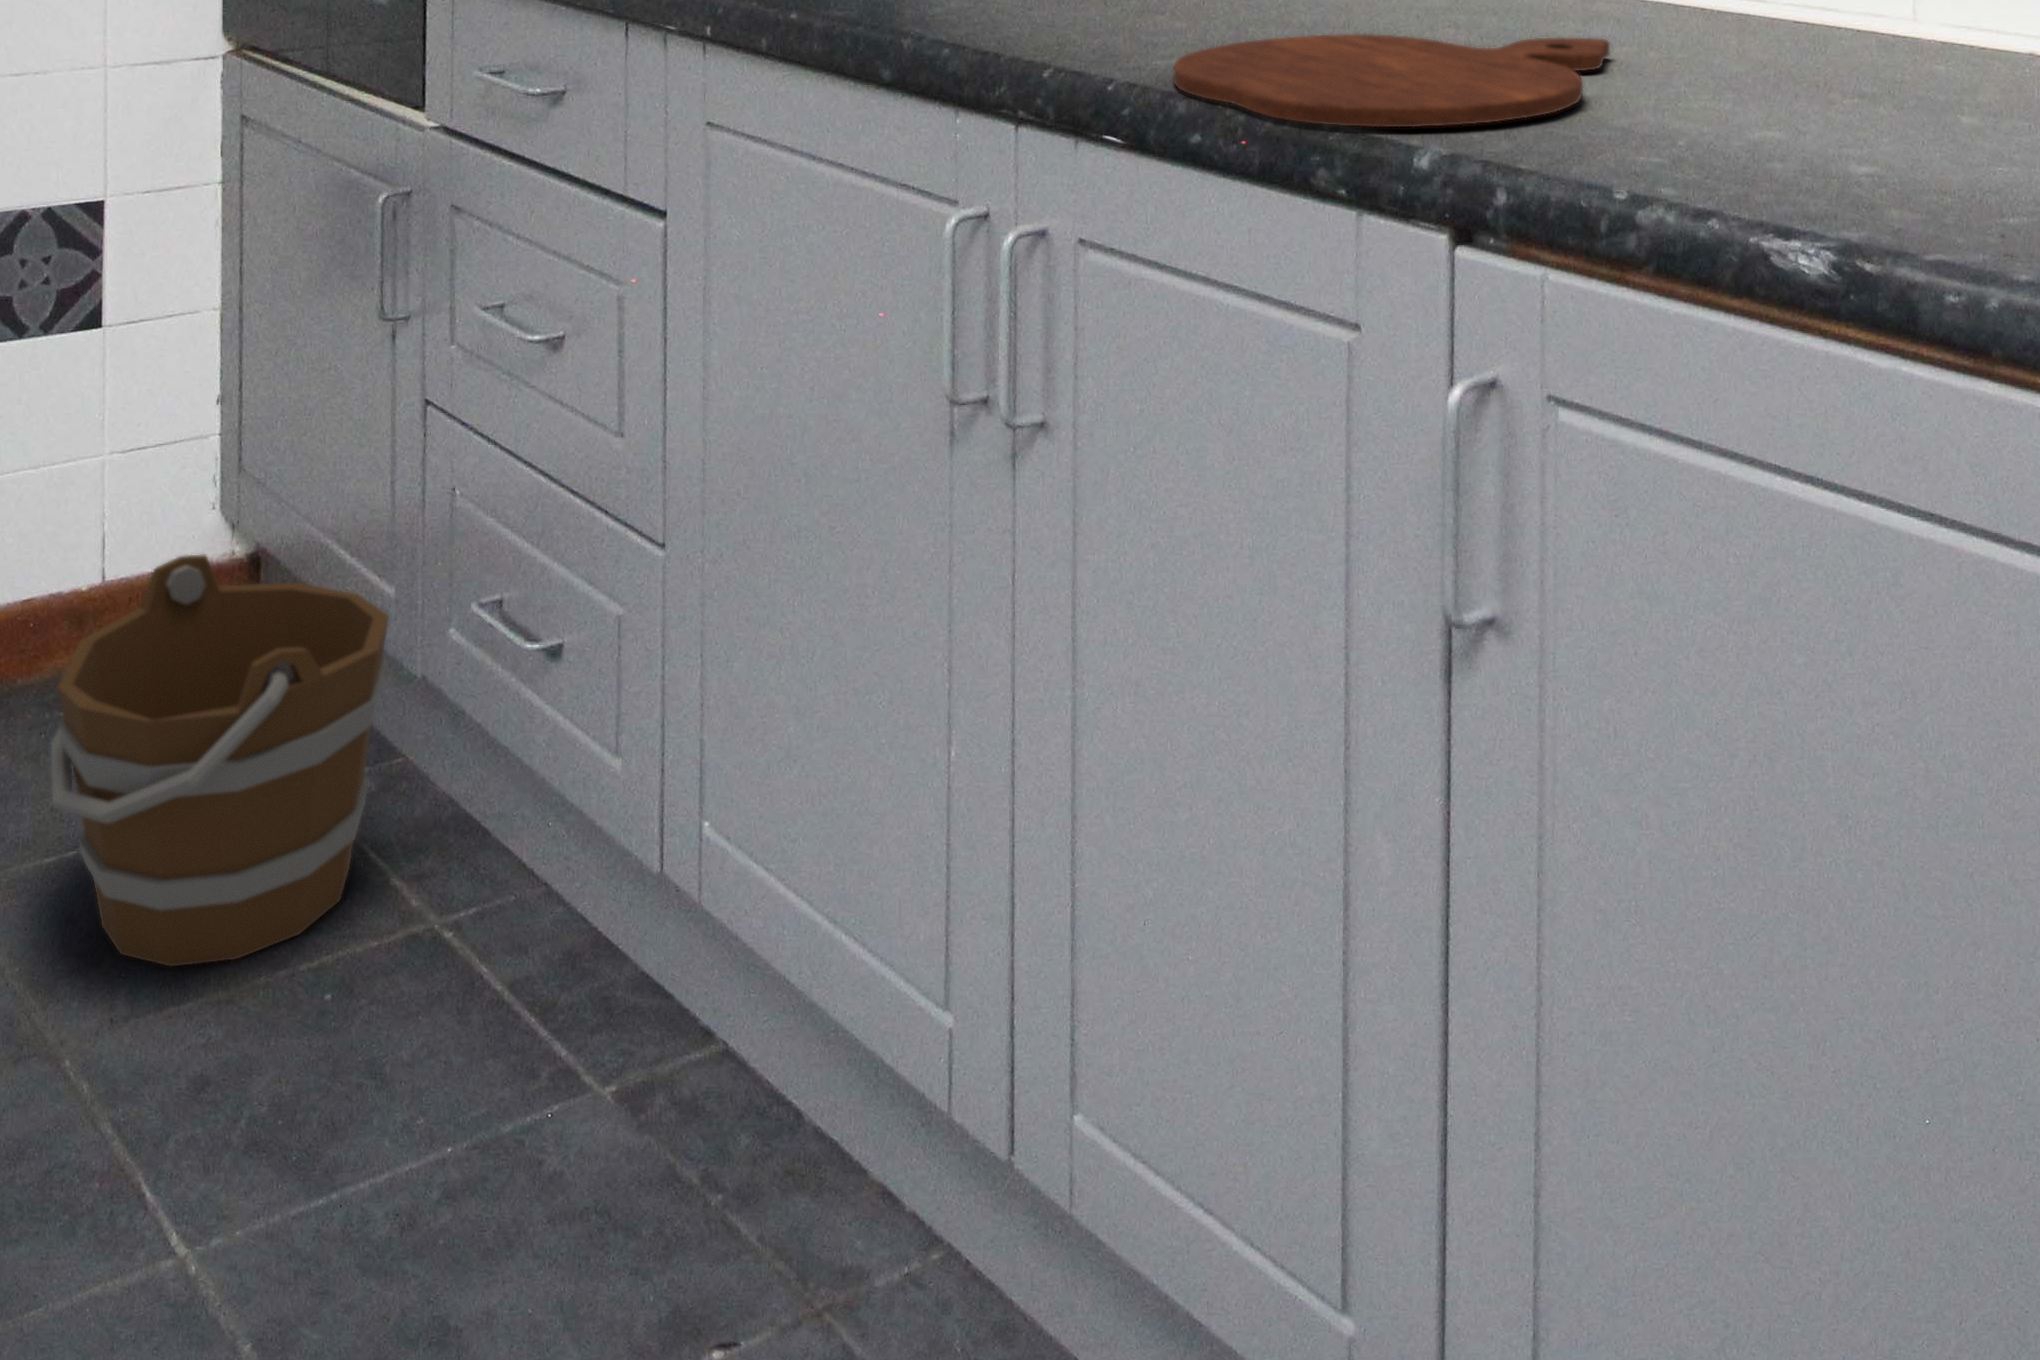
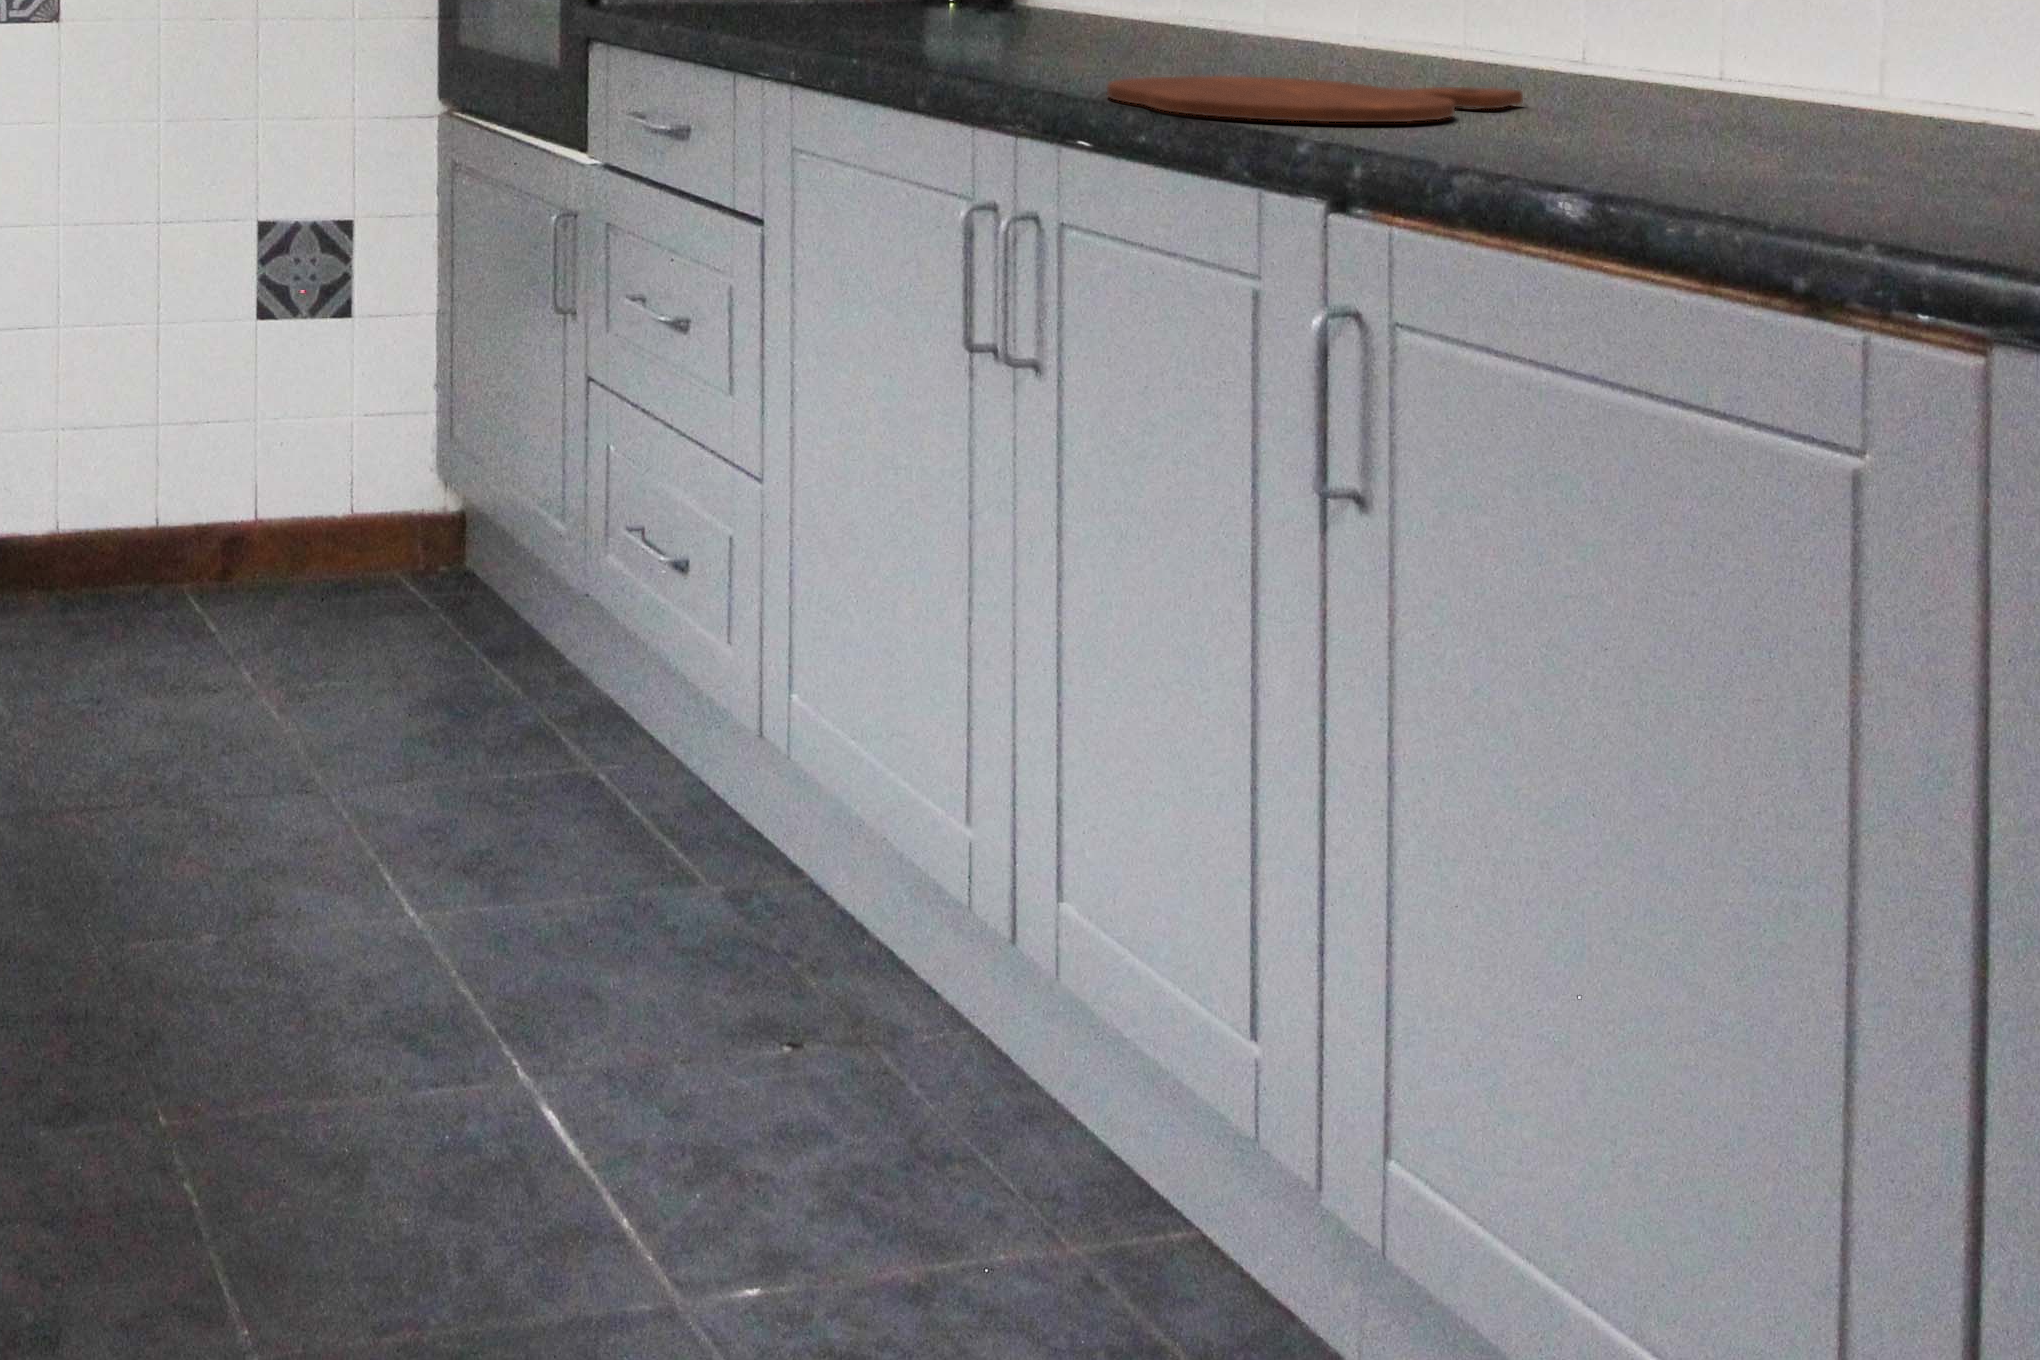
bucket: present [51,554,389,966] -> none [323,462,552,740]

